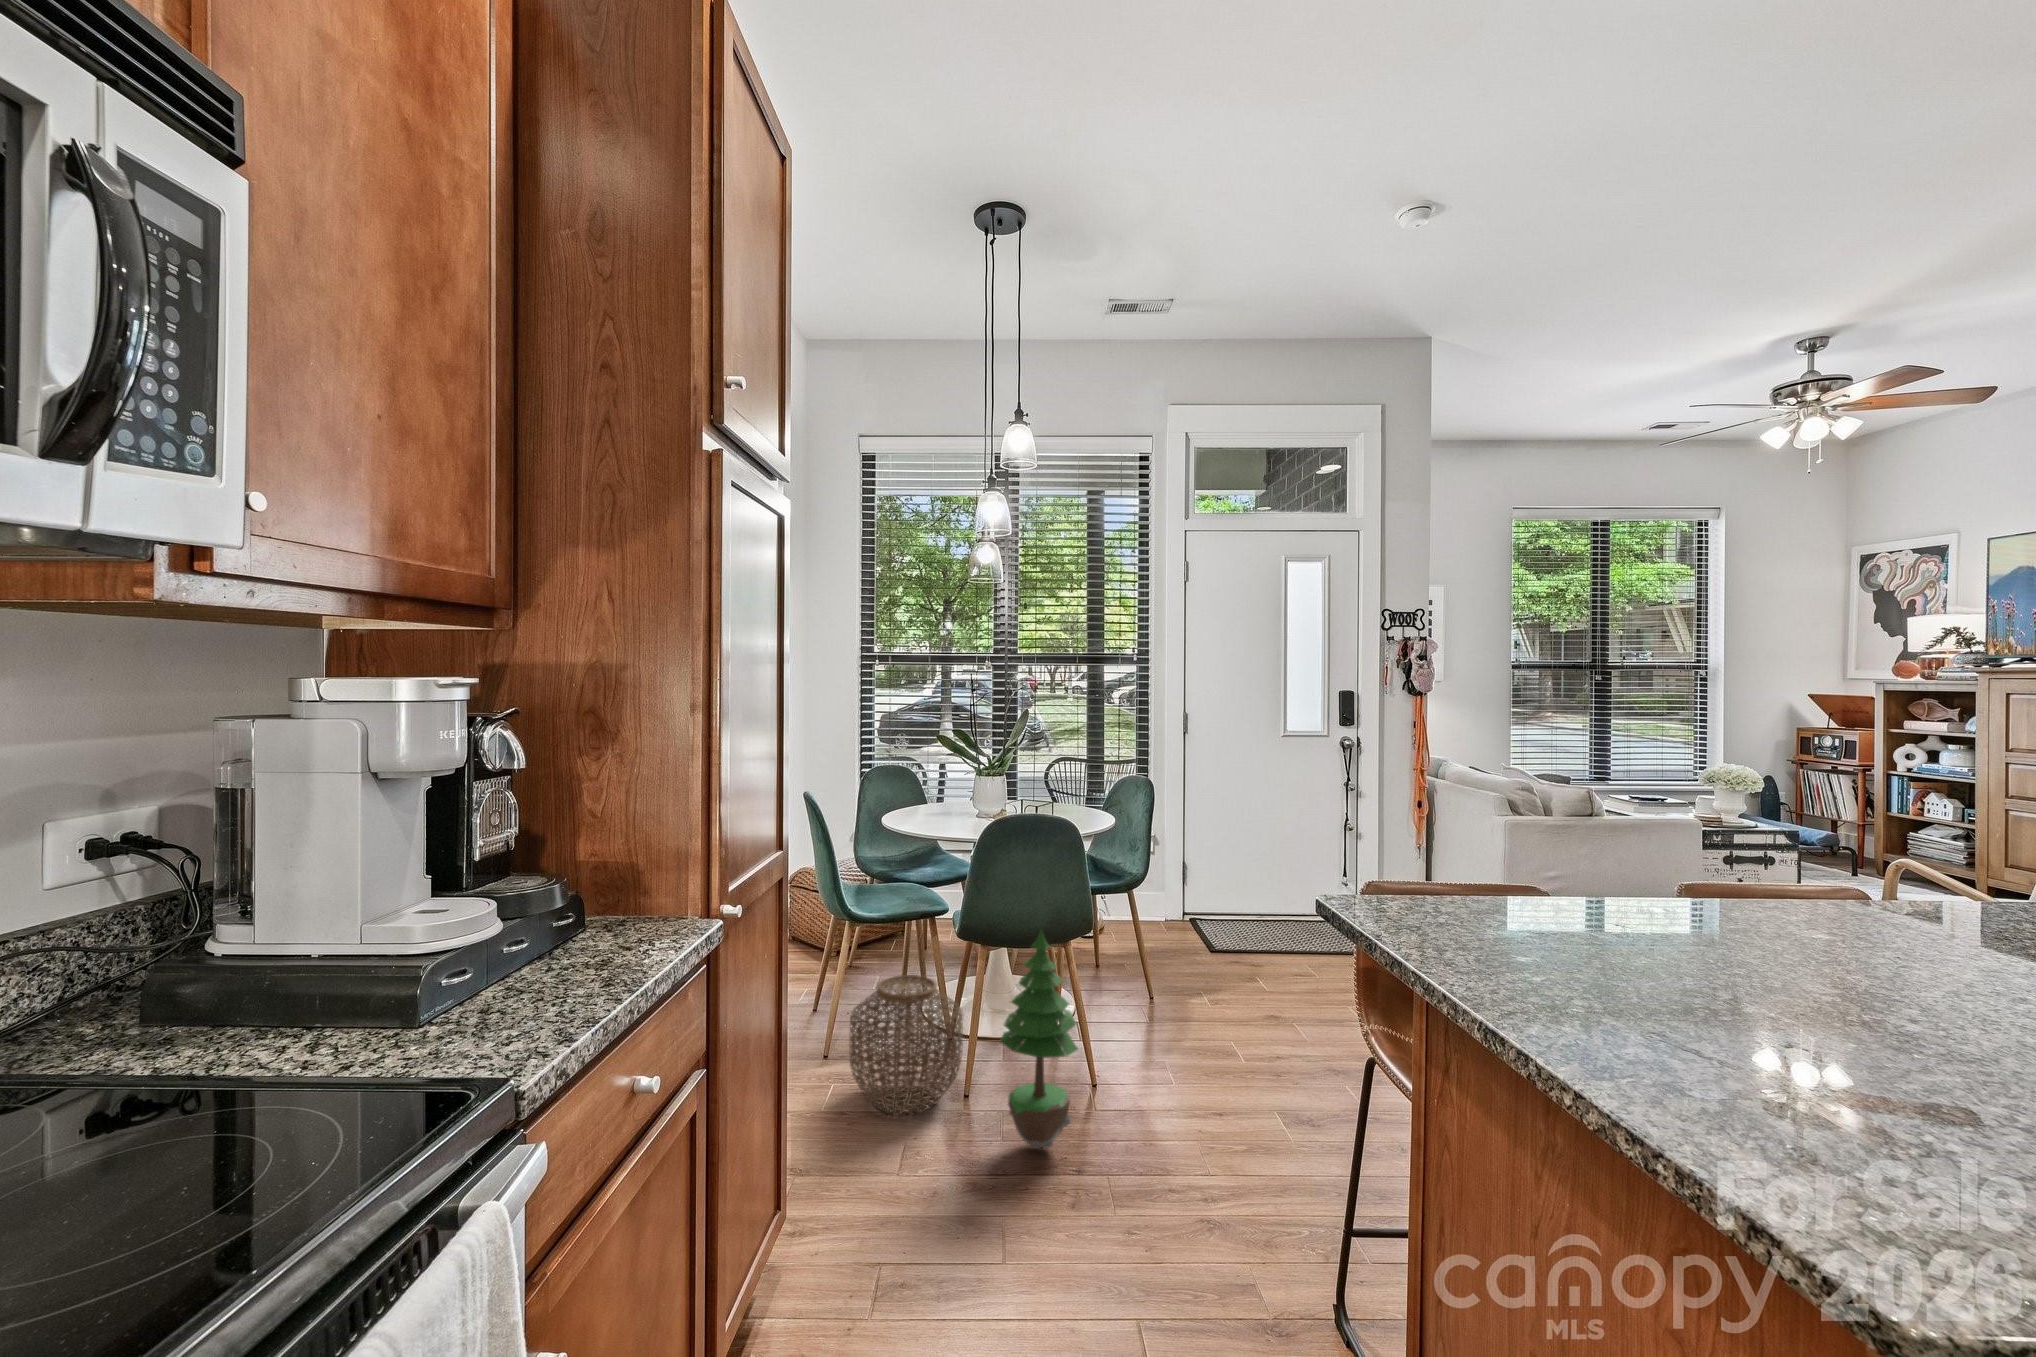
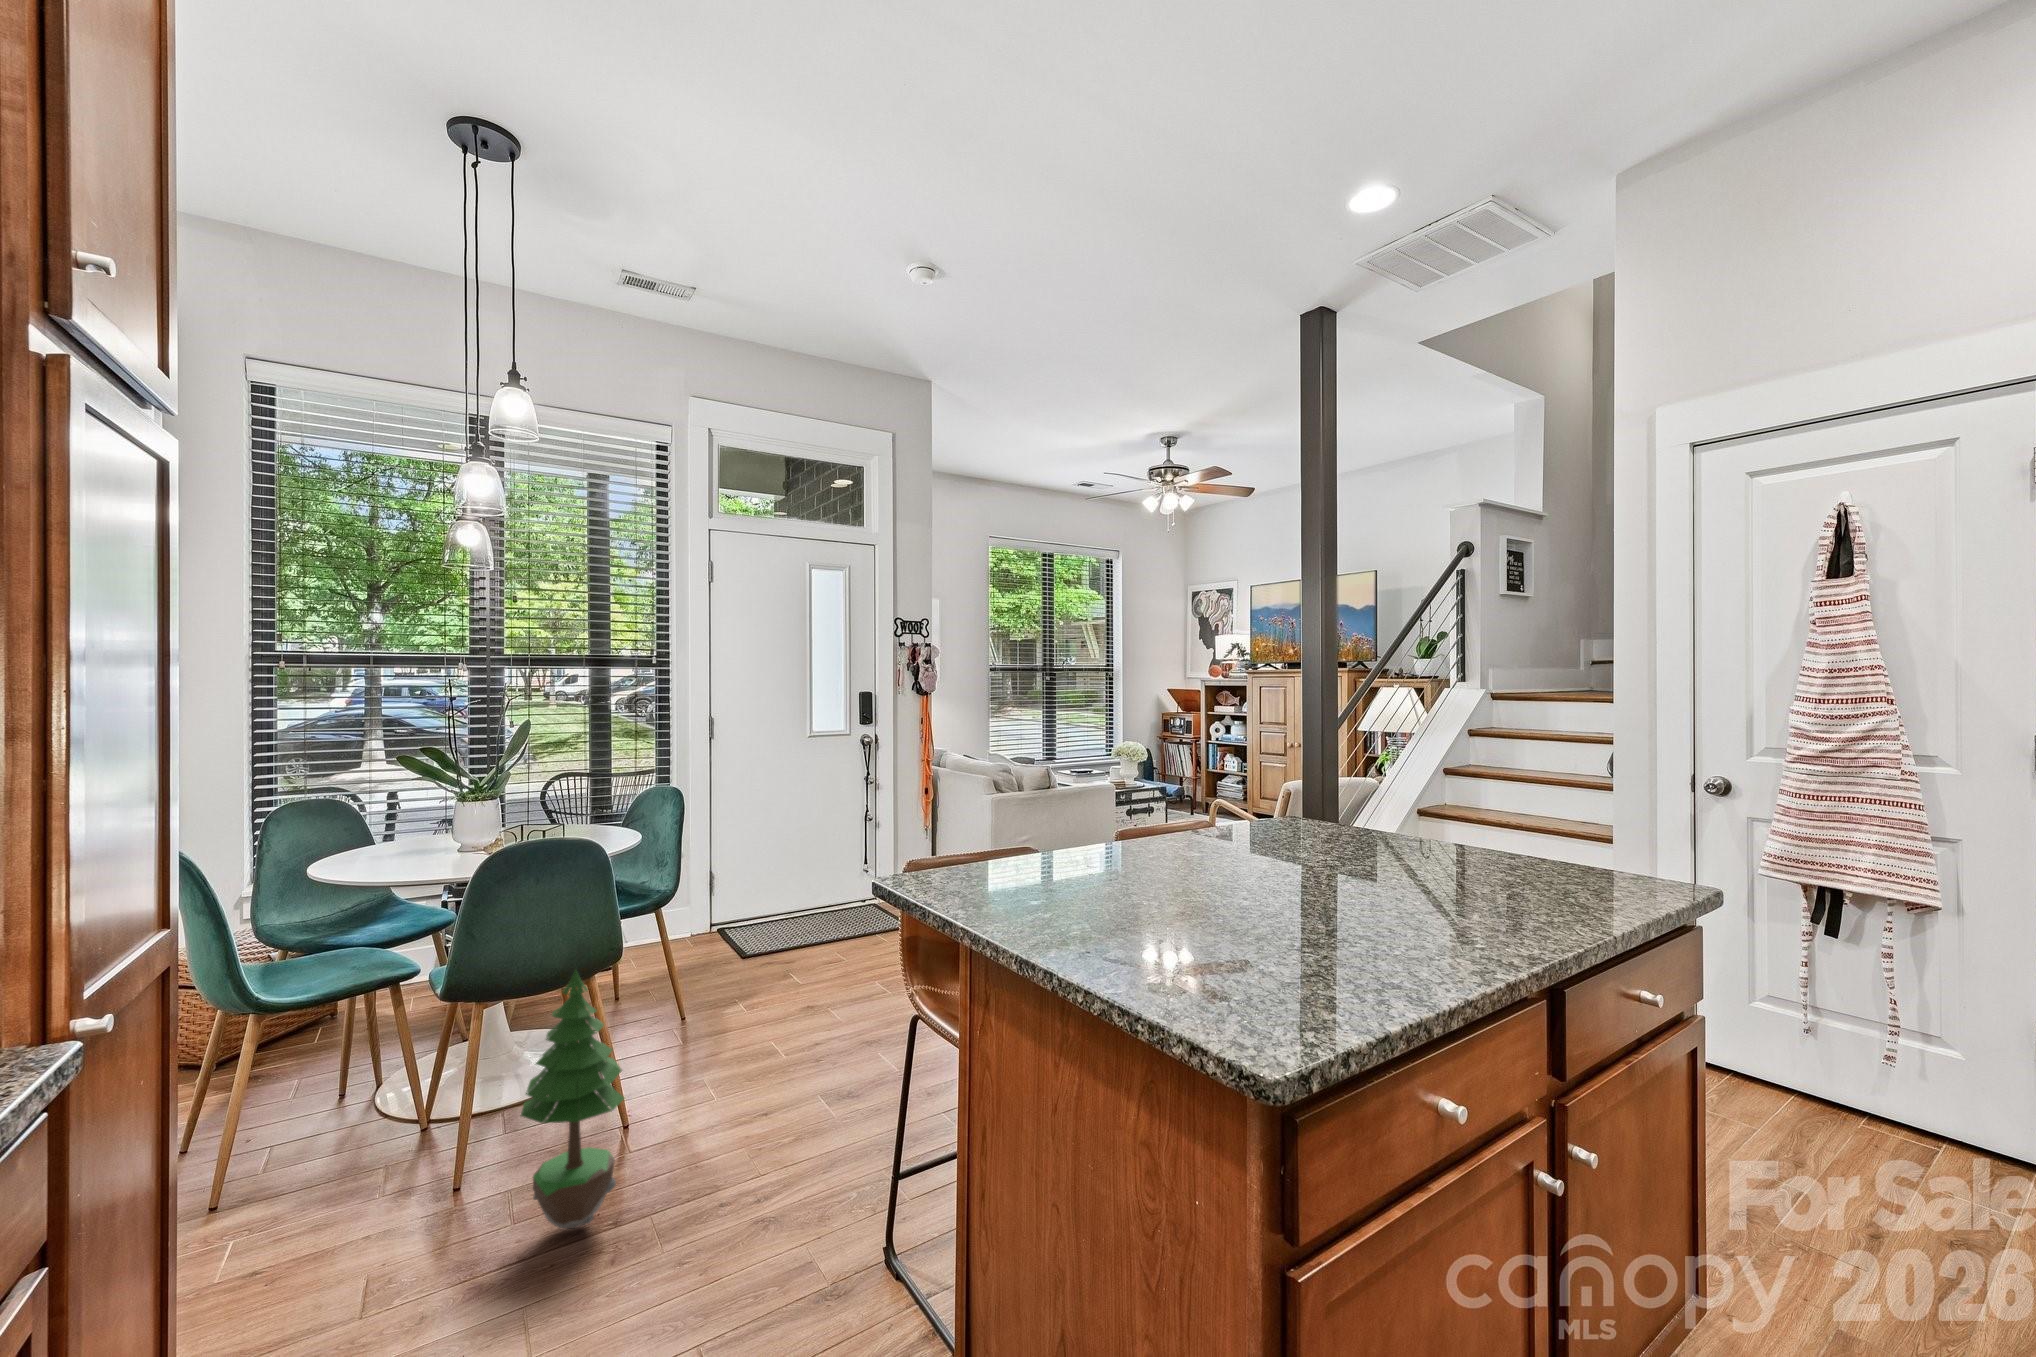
woven basket: present [850,975,963,1114] -> none [275,1059,458,1252]

